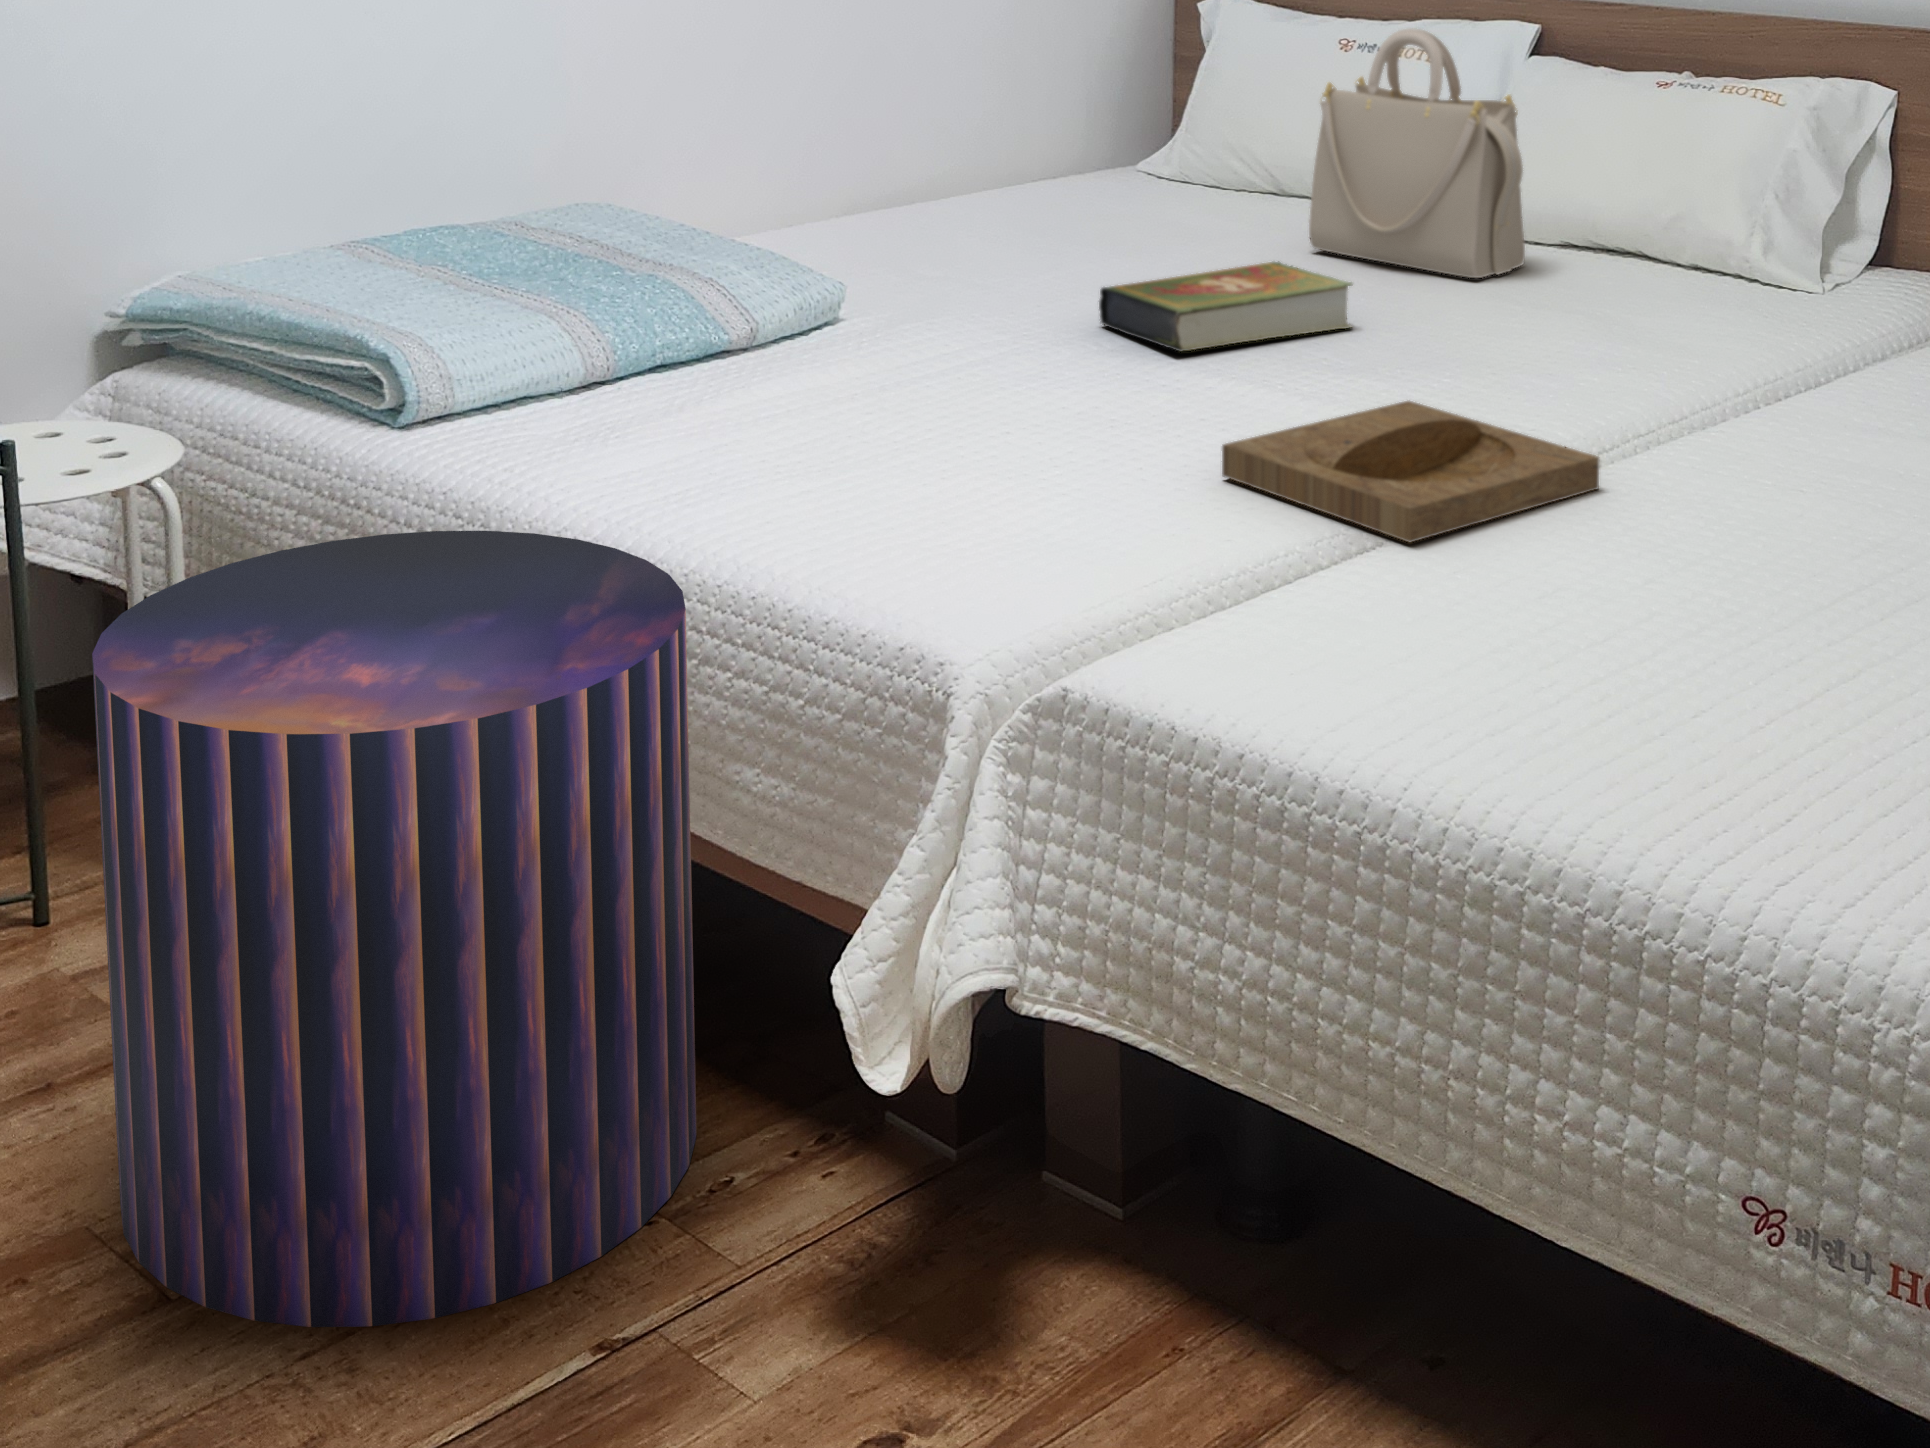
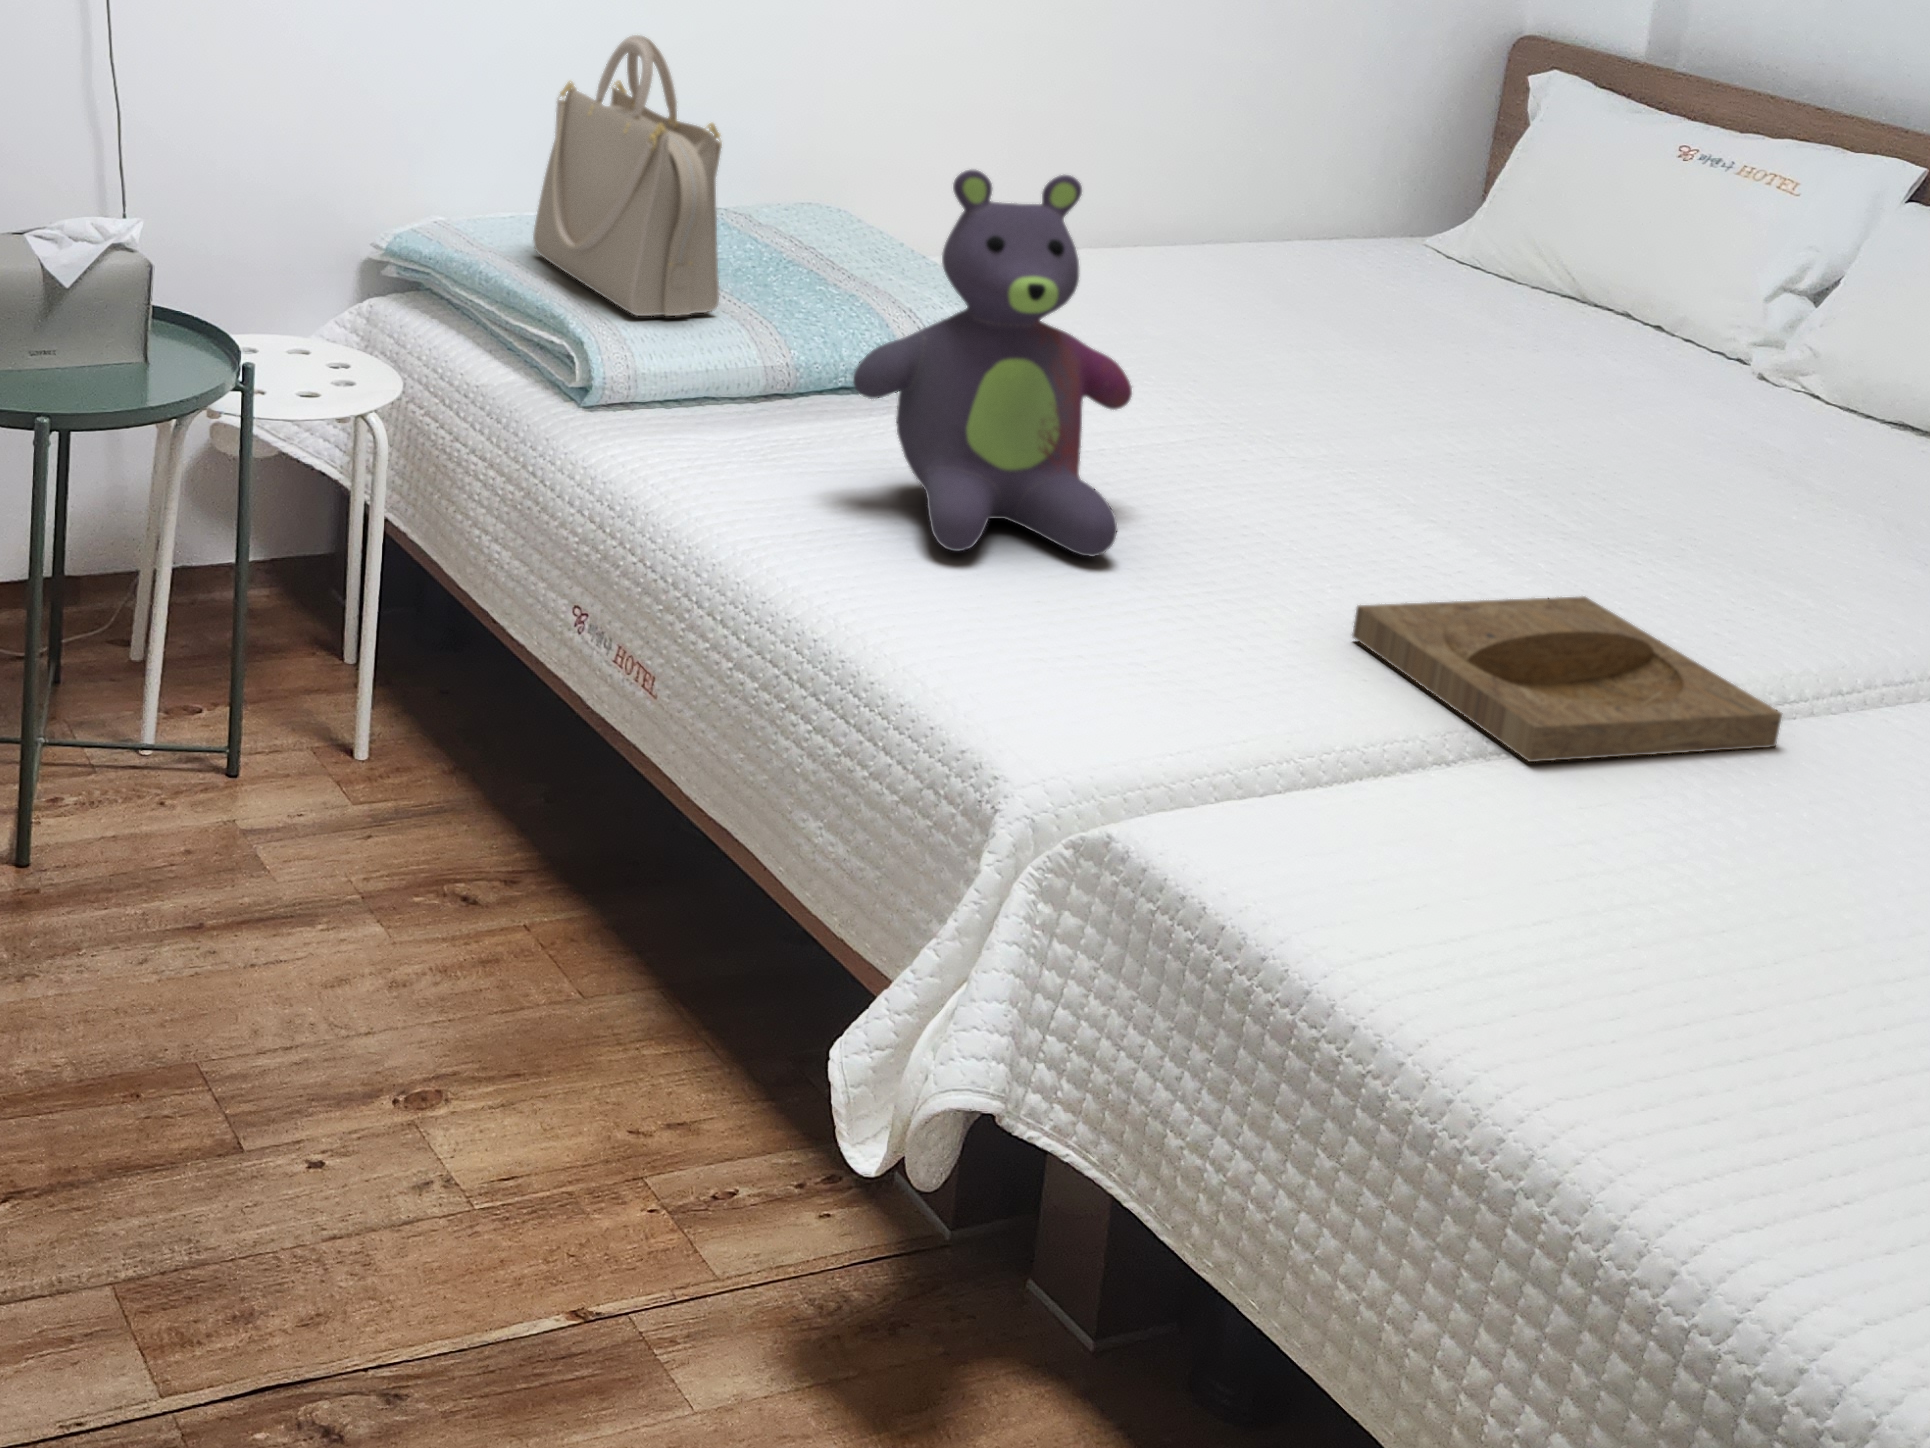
handbag: present [1309,28,1525,278] -> present [533,35,722,316]
stuffed bear: none [695,85,984,477] -> present [853,170,1132,557]
book: present [1099,261,1352,351] -> none [1287,397,1571,491]
pouf: present [92,531,697,1327] -> none [224,520,772,1240]

